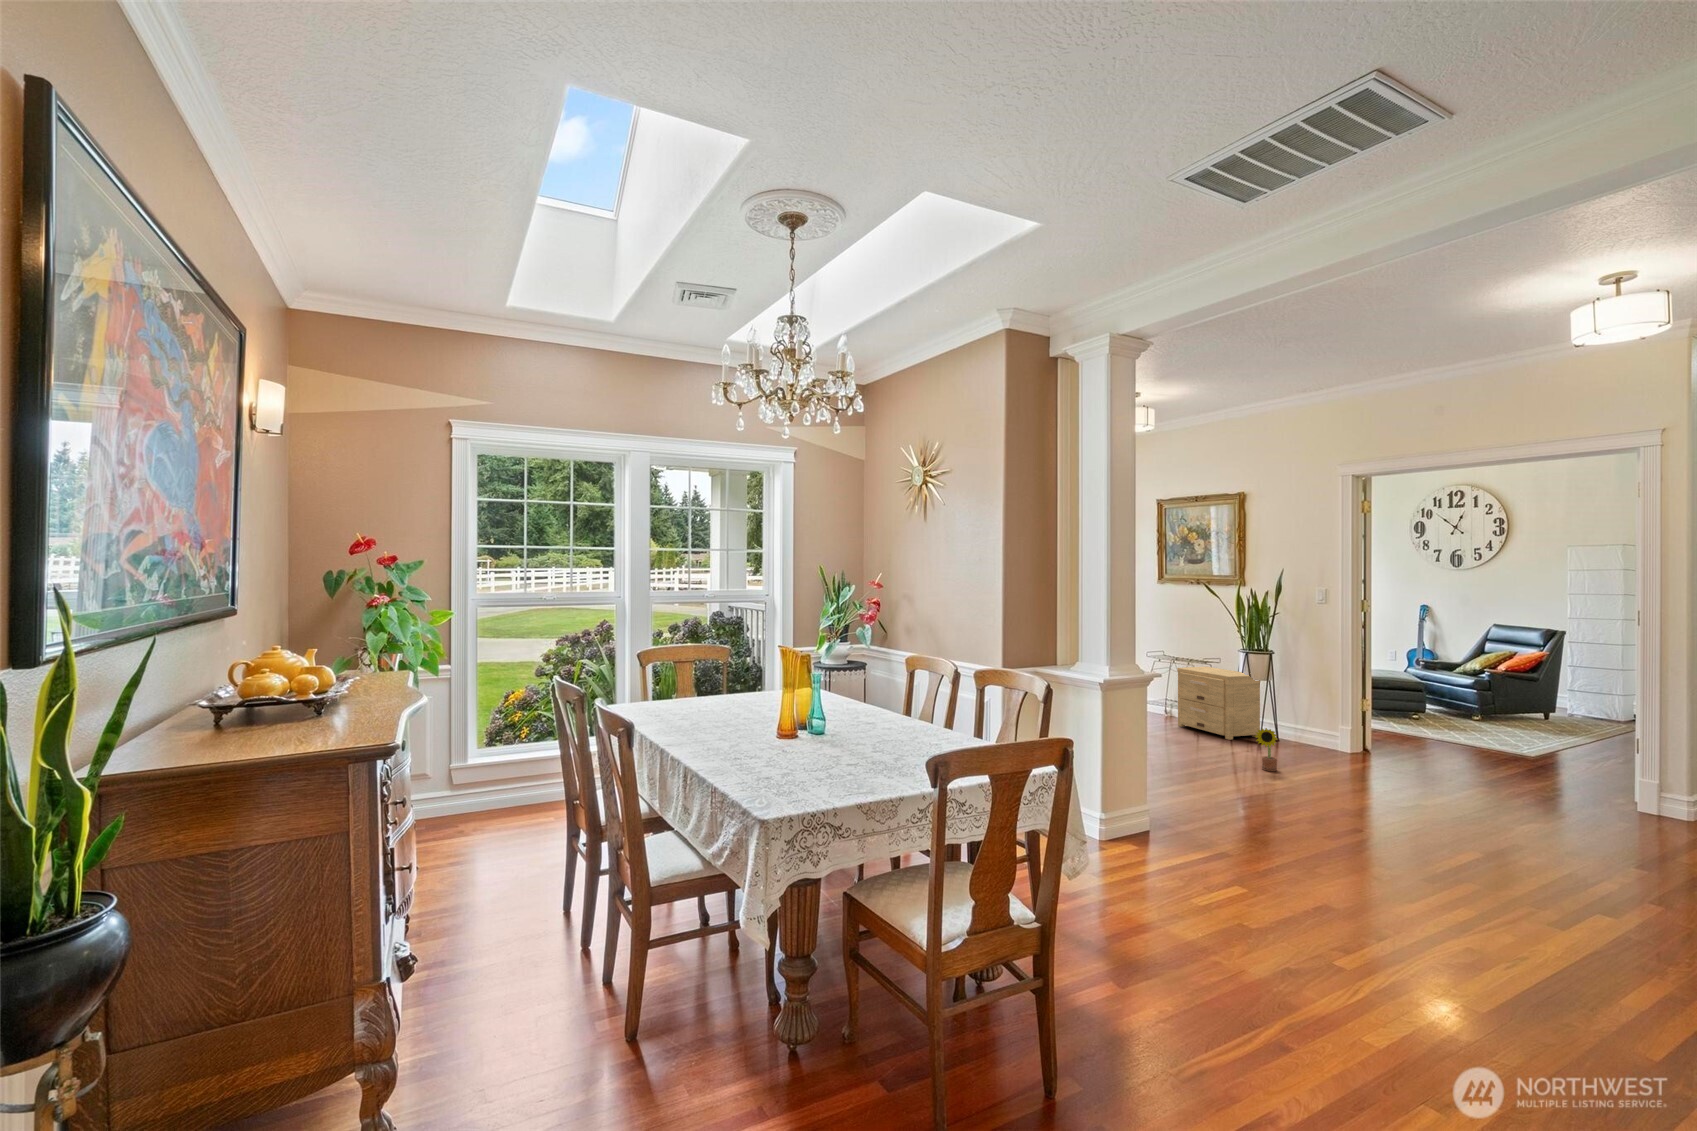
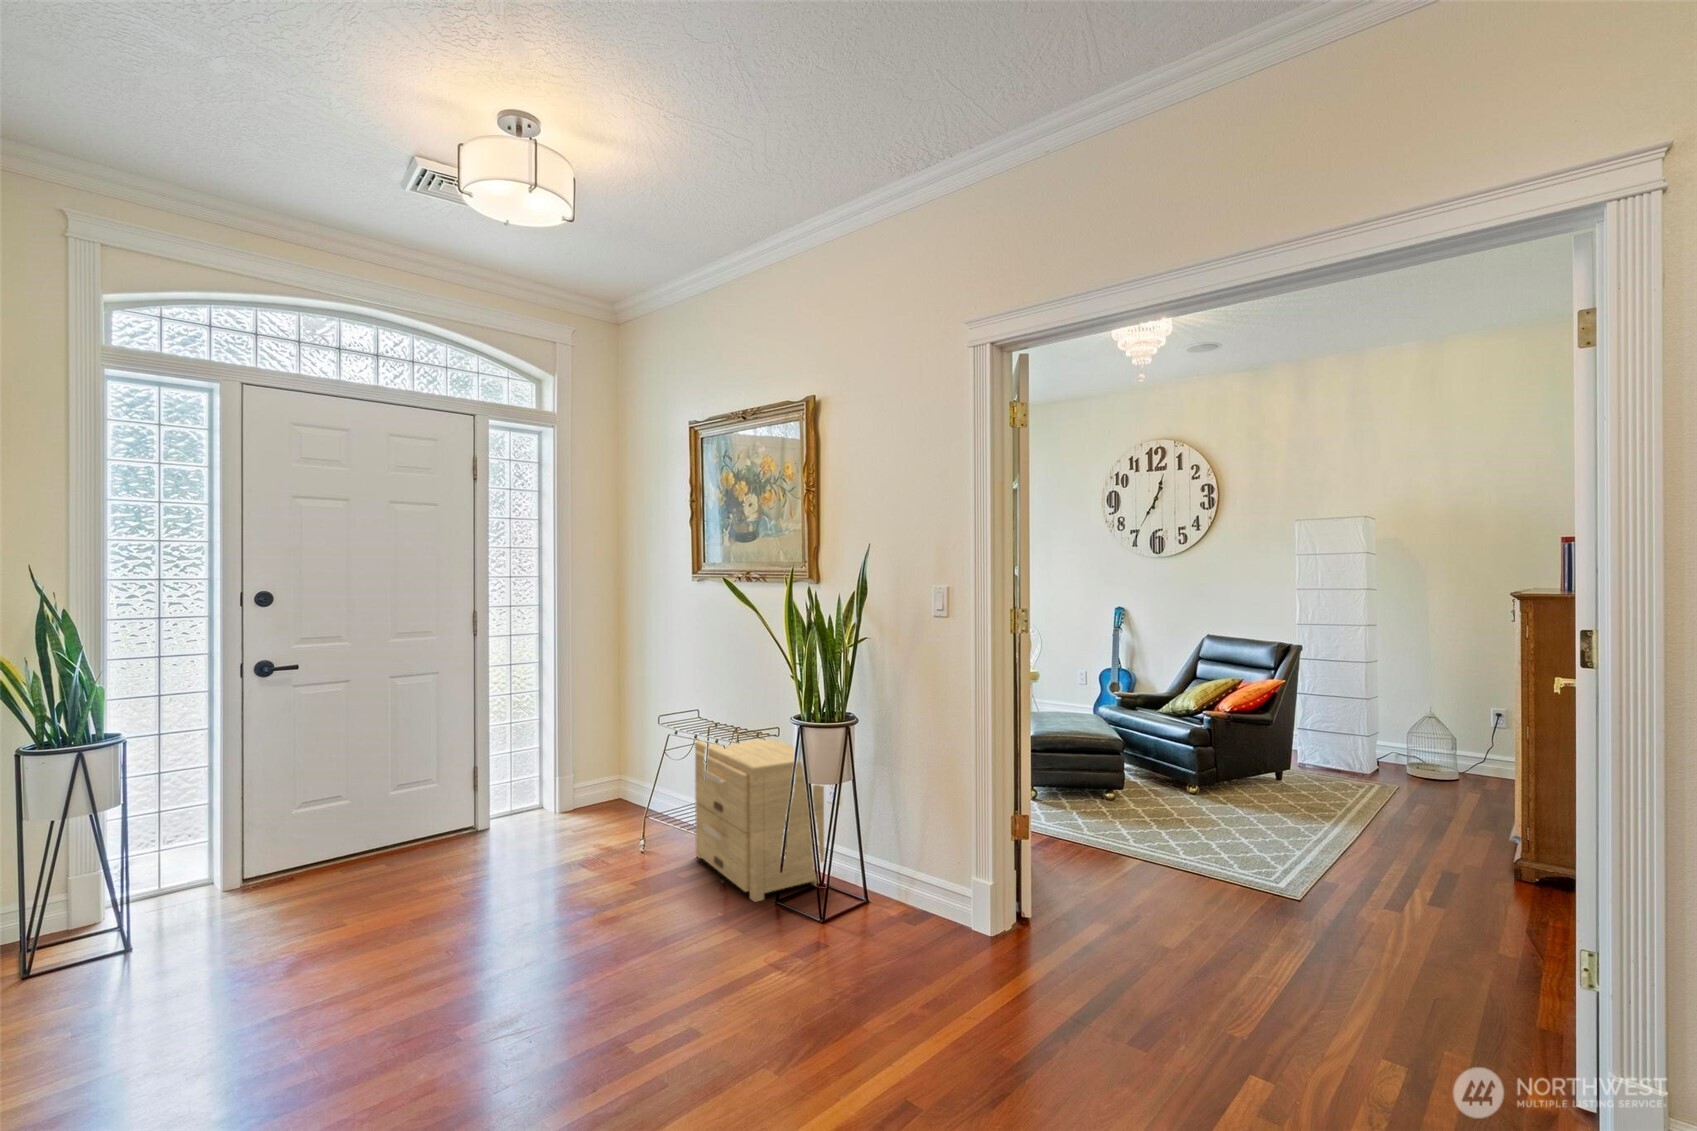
decorative plant: present [1255,728,1278,771] -> none [693,958,755,1076]

